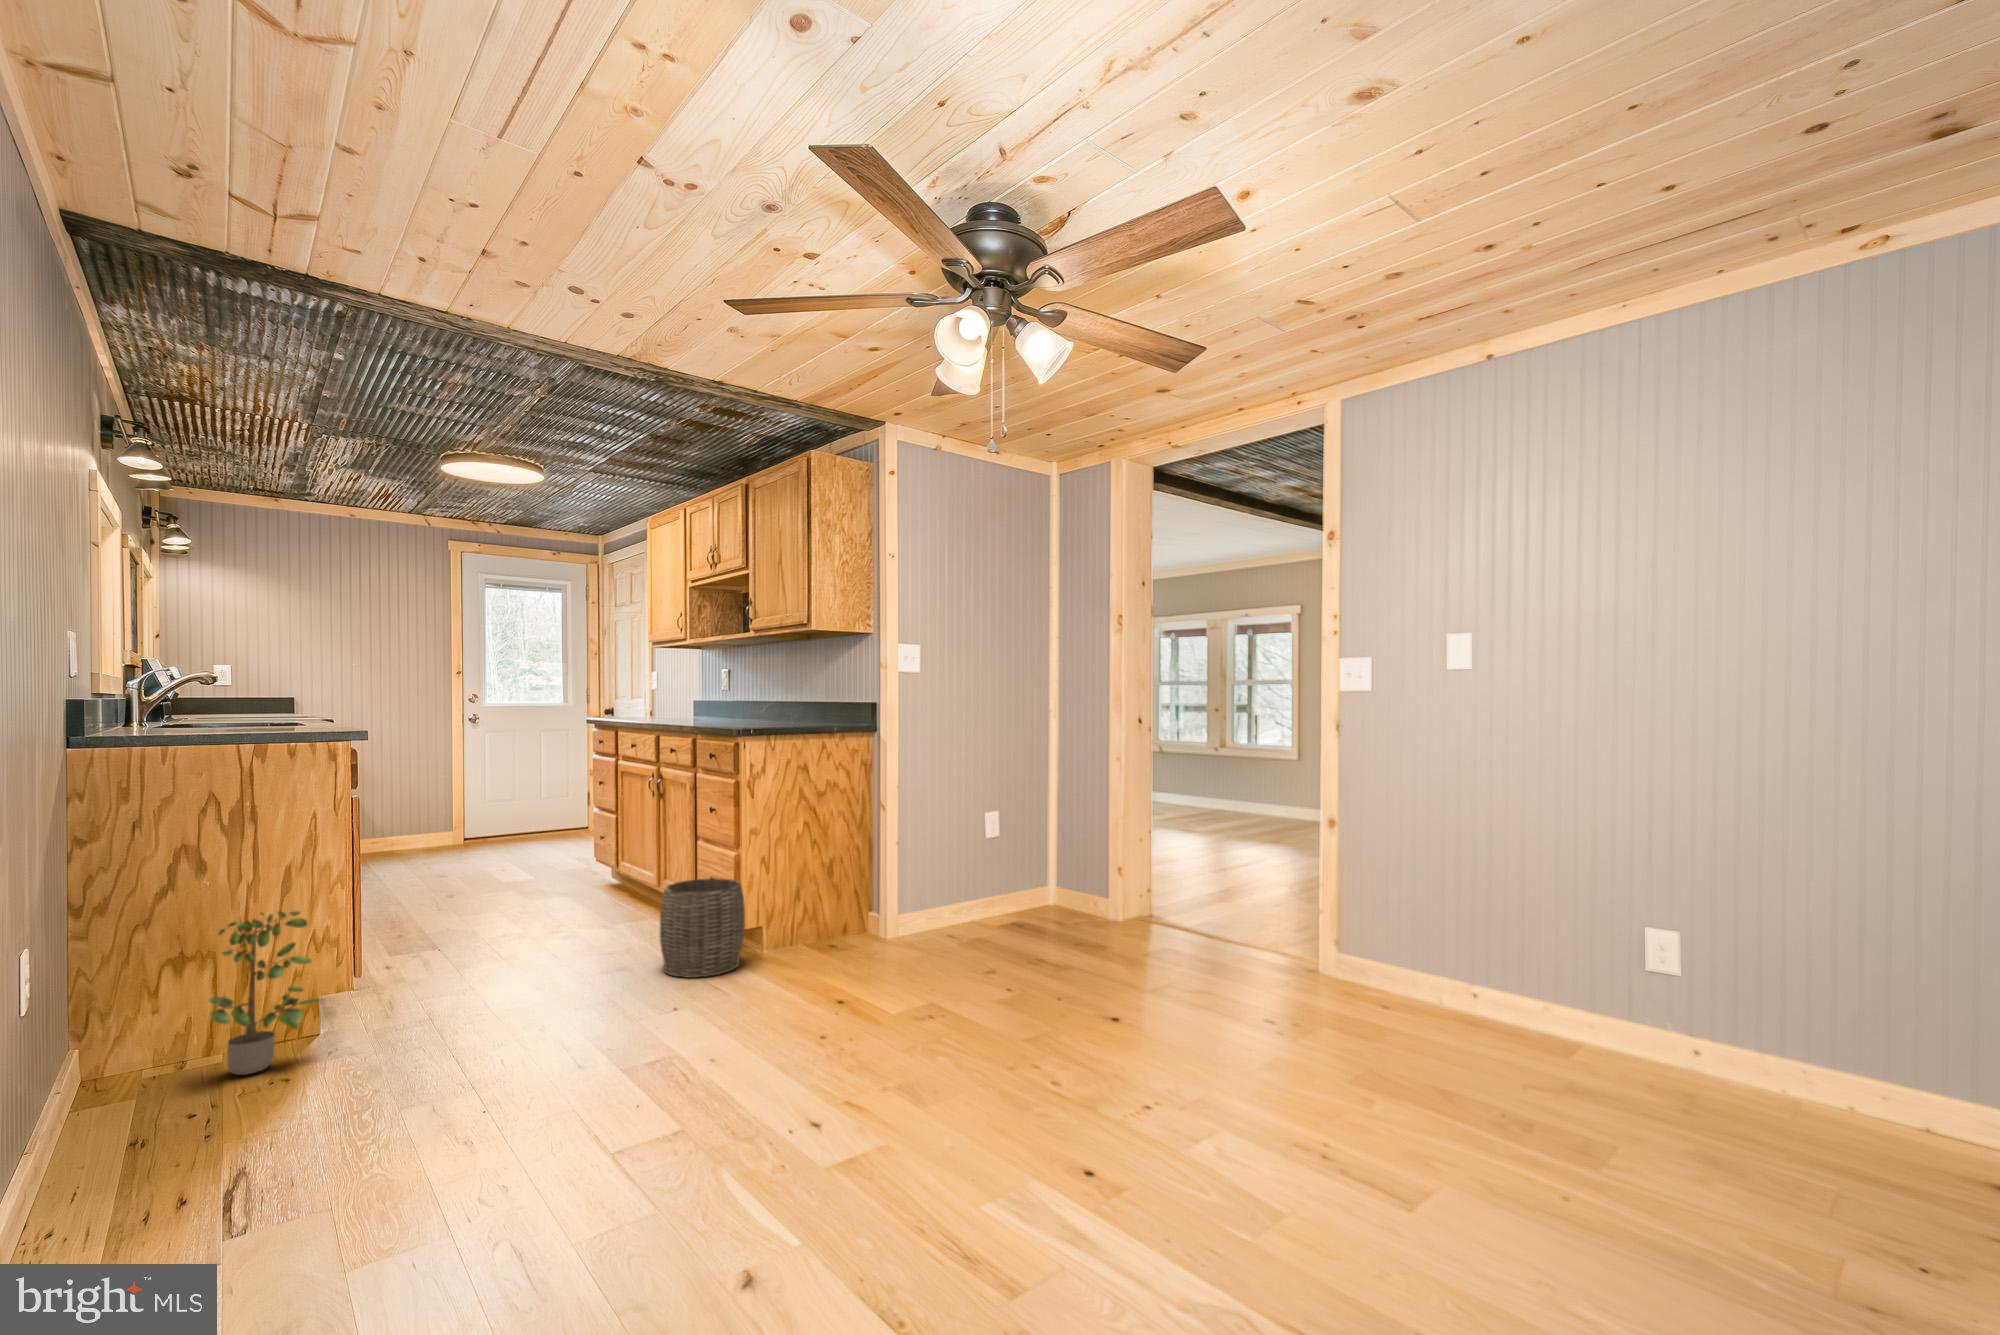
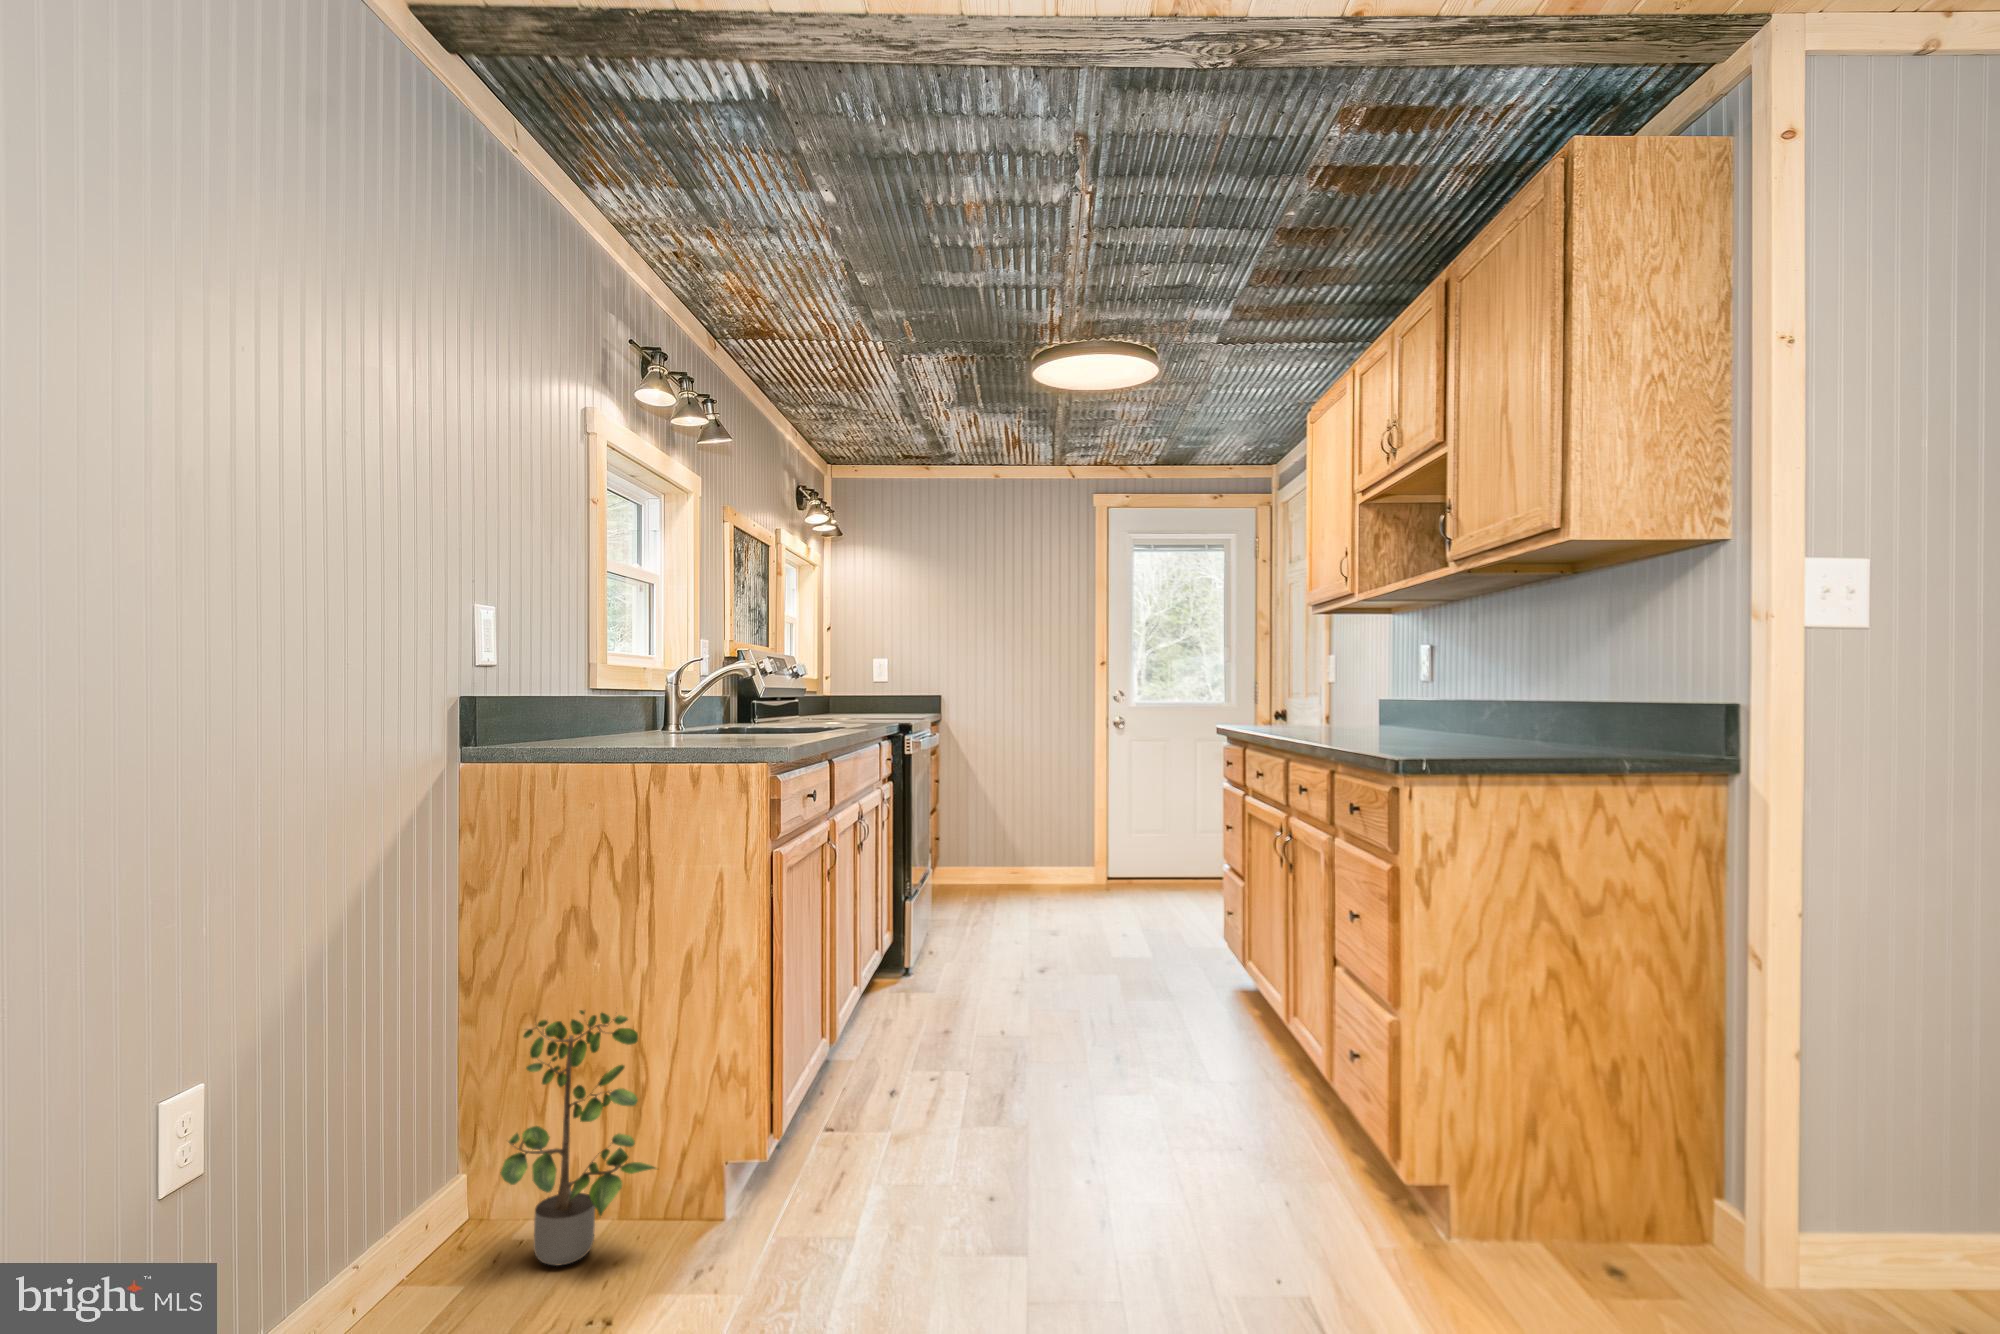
woven basket: present [660,878,745,978] -> none [1223,1054,1398,1287]

